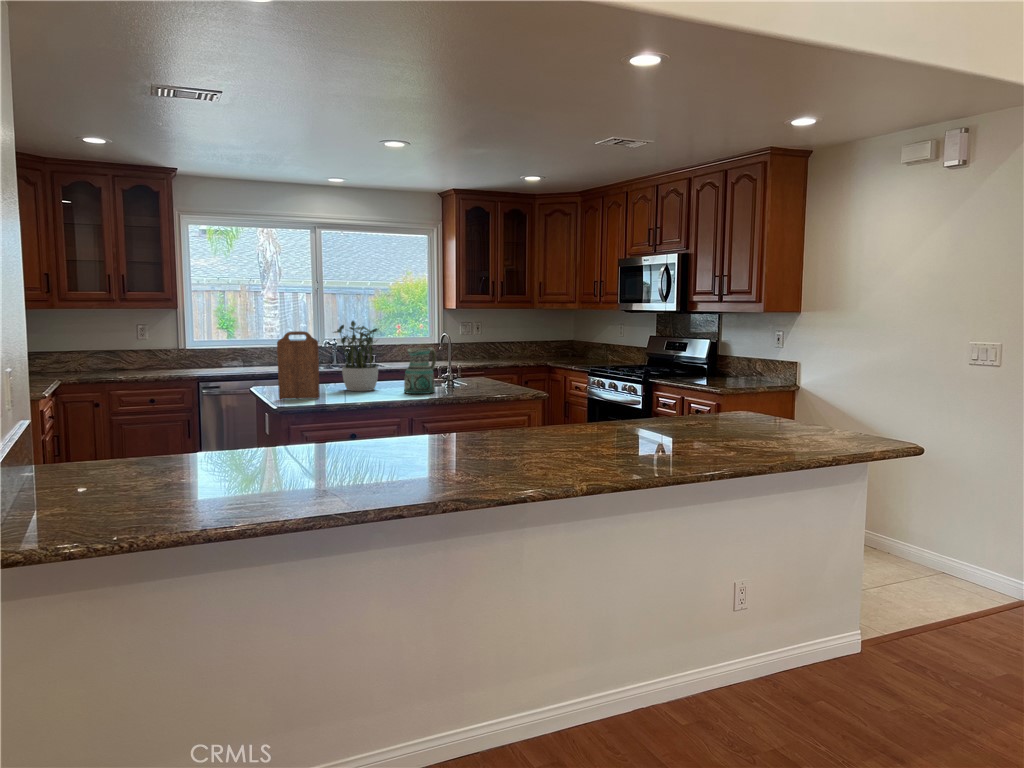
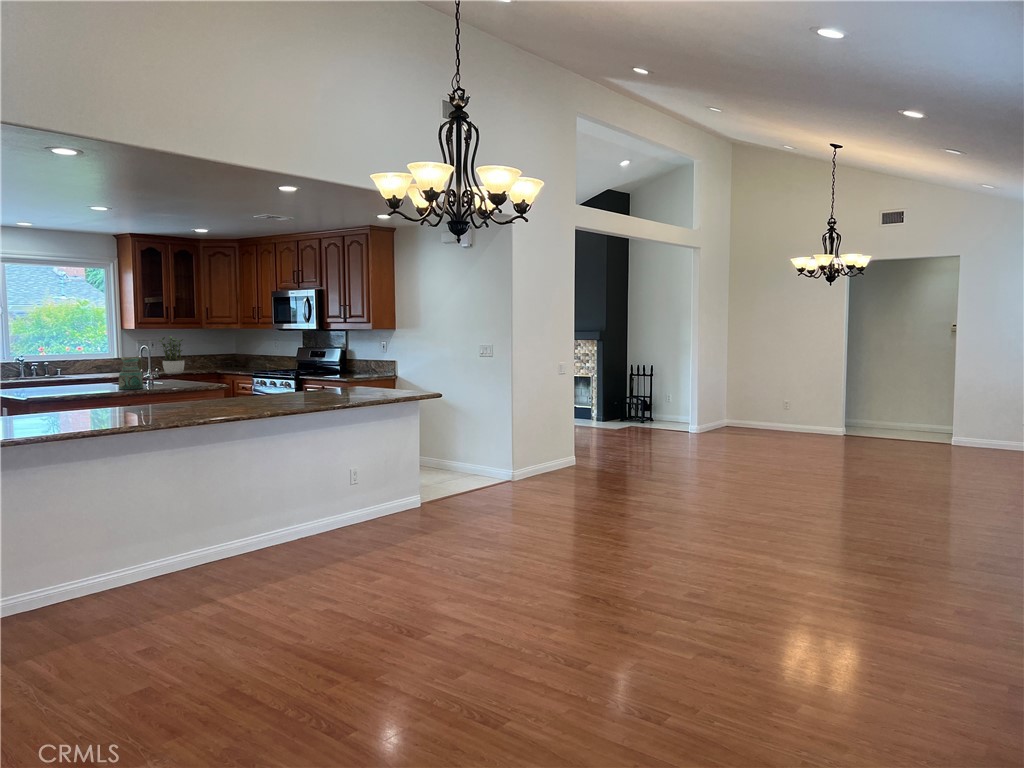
potted plant: present [334,321,378,391] -> present [159,335,184,374]
cutting board: present [277,331,320,399] -> none [17,346,54,397]

